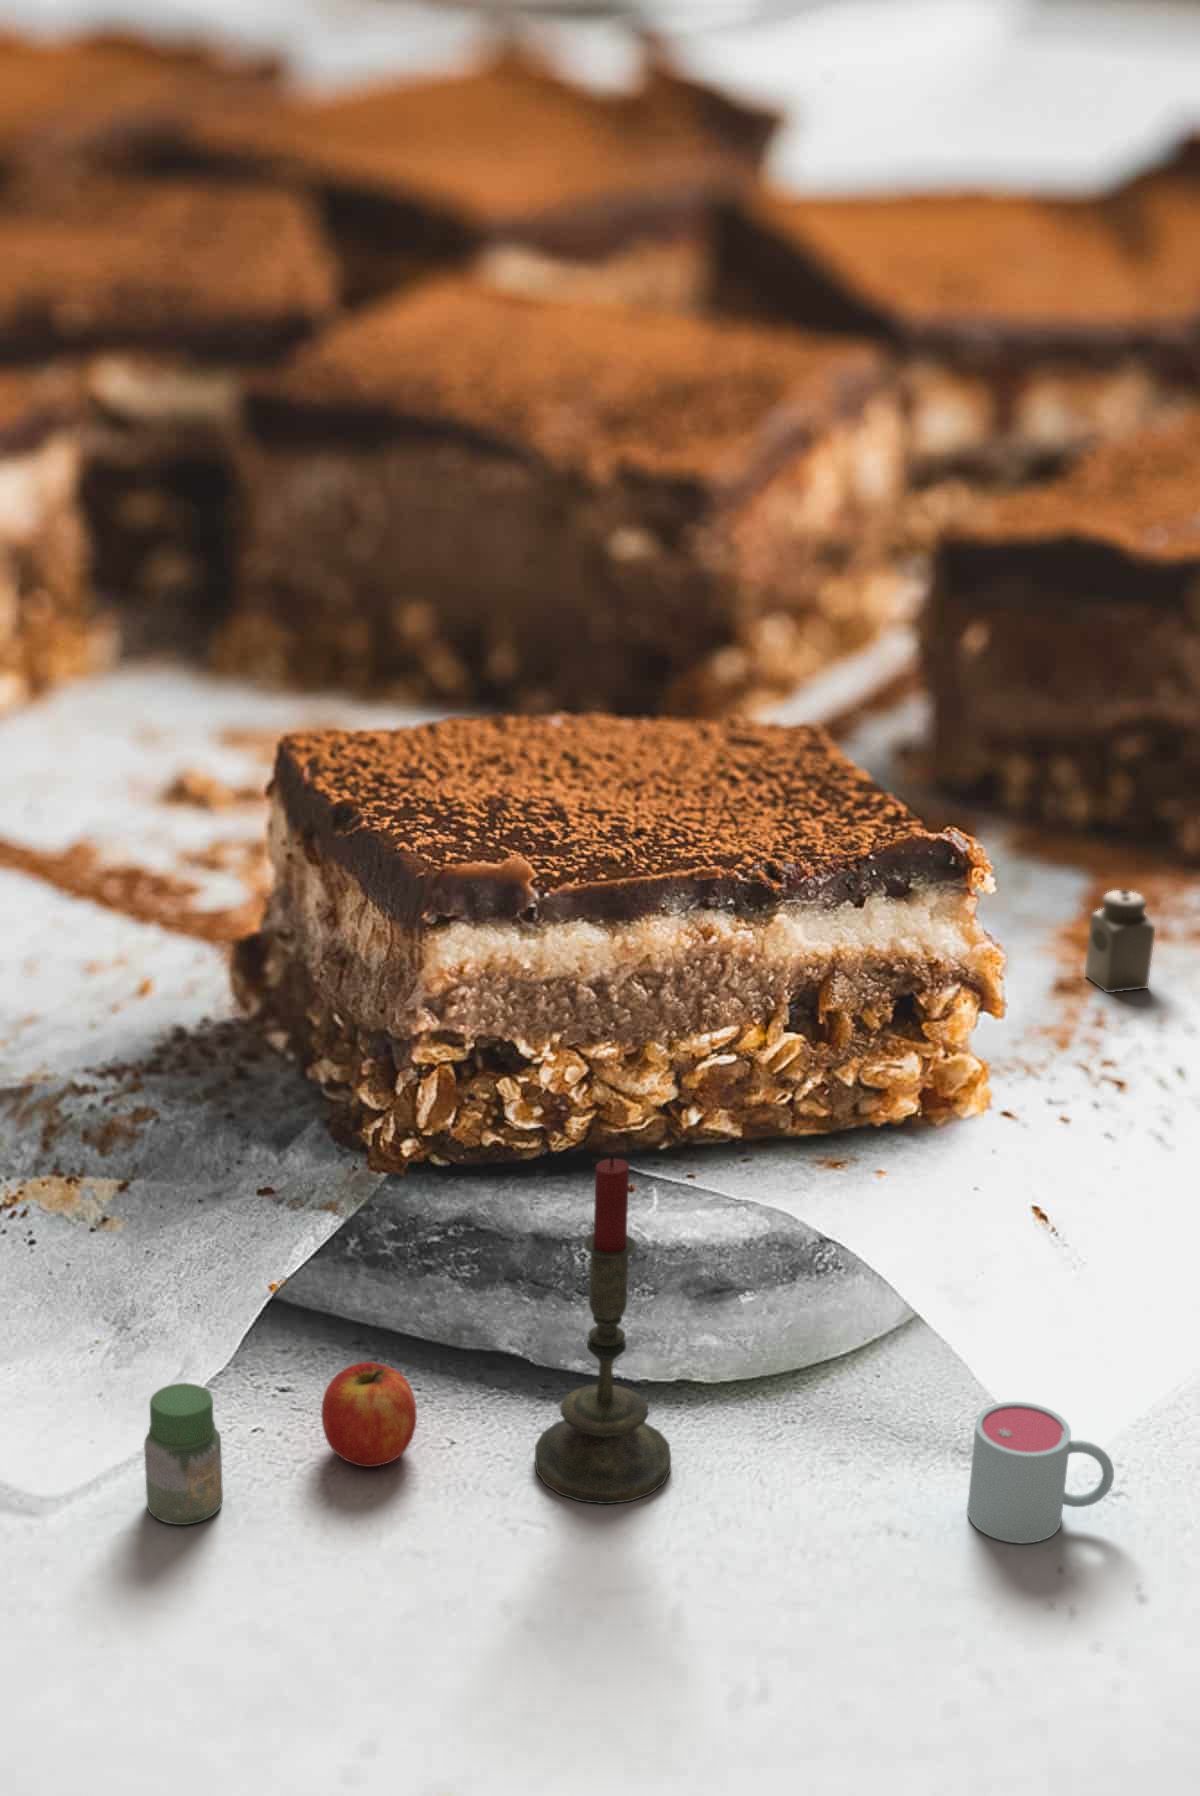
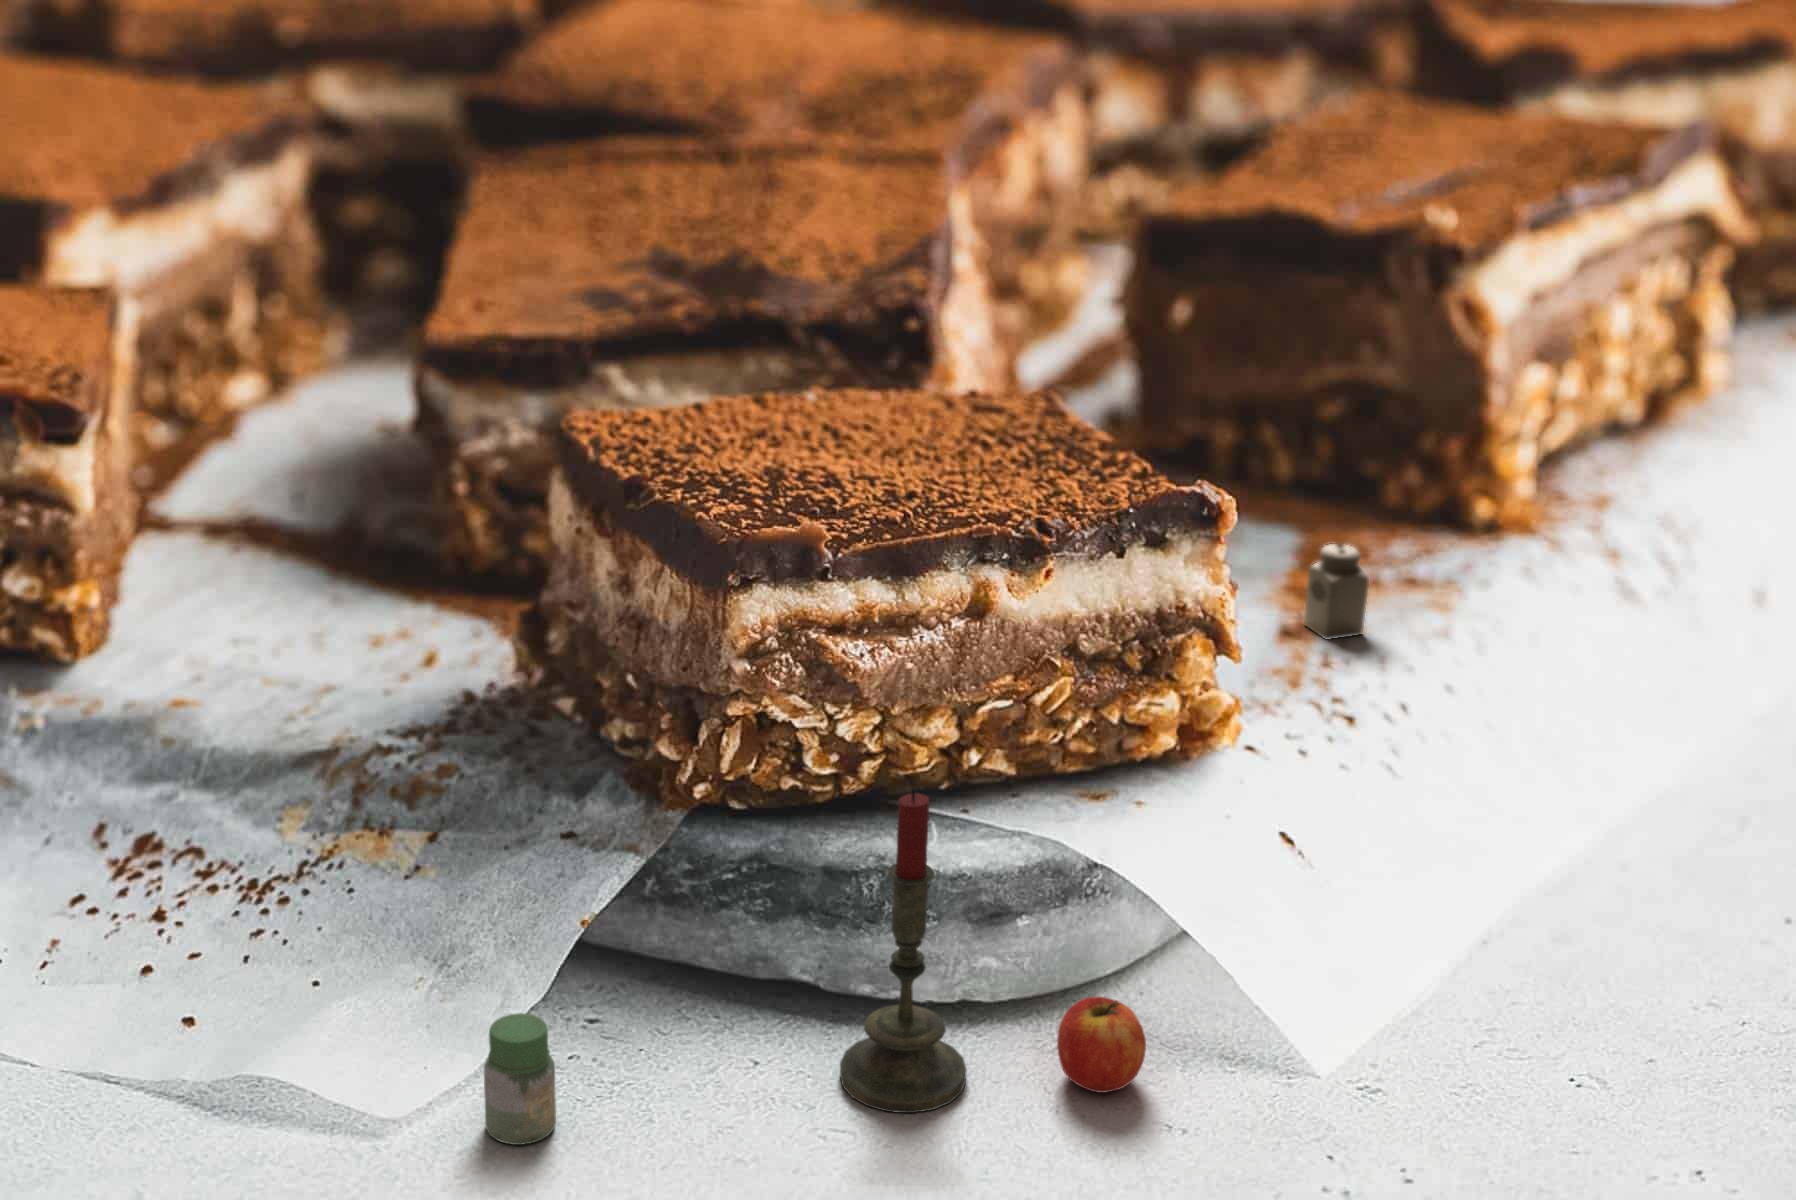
apple: present [321,1362,417,1467] -> present [1057,996,1146,1093]
mug: present [967,1402,1114,1543] -> none [1240,1007,1374,1135]

